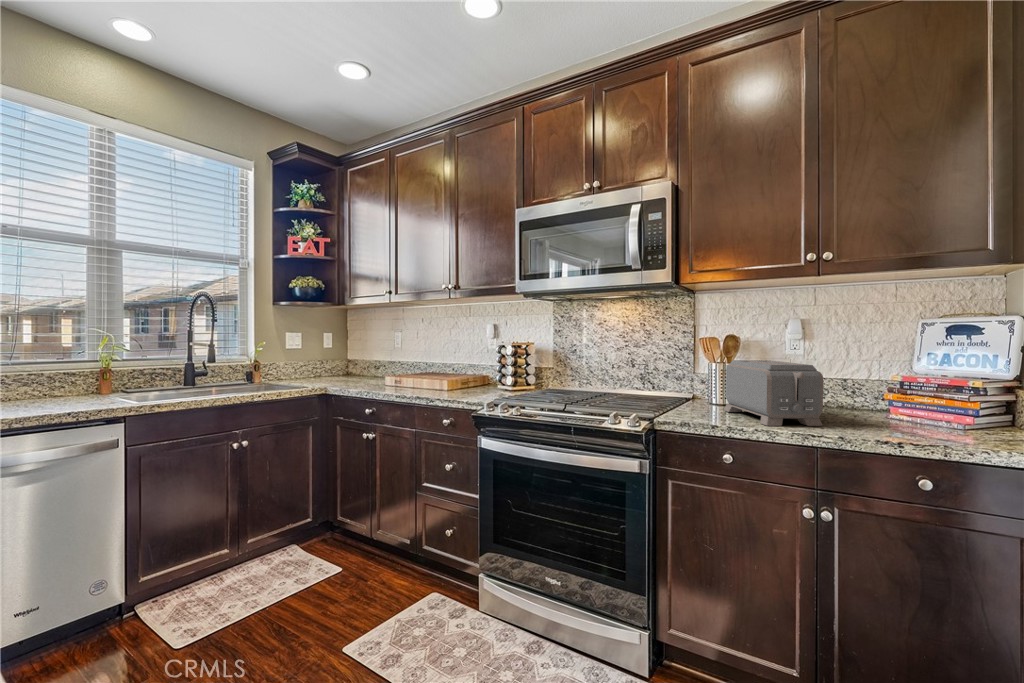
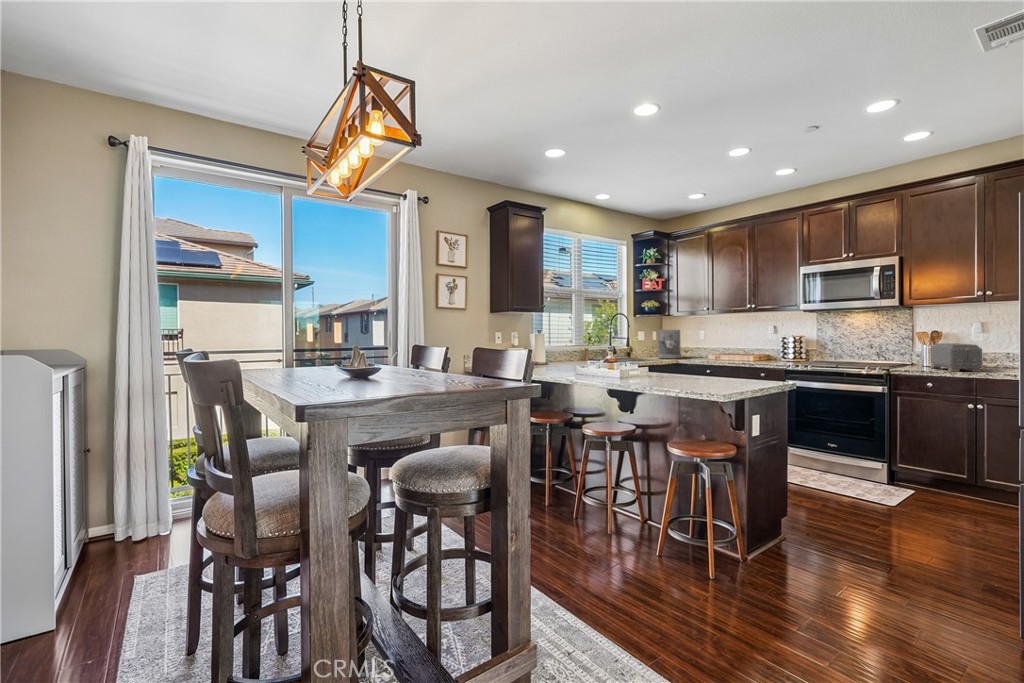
coffee maker: none [301,329,351,383] -> present [658,330,681,359]

